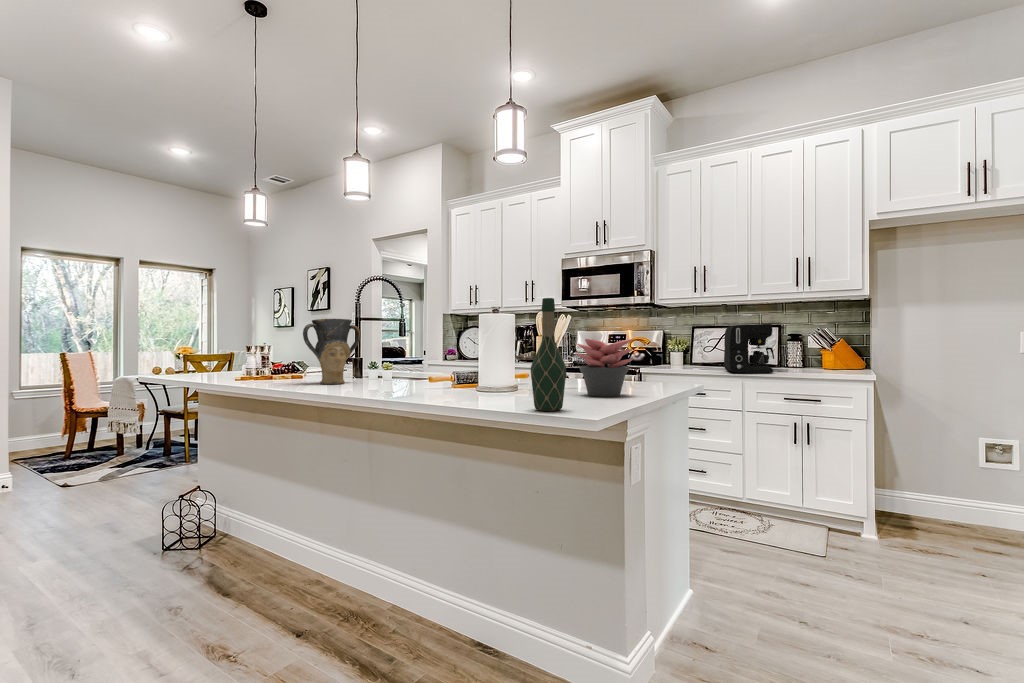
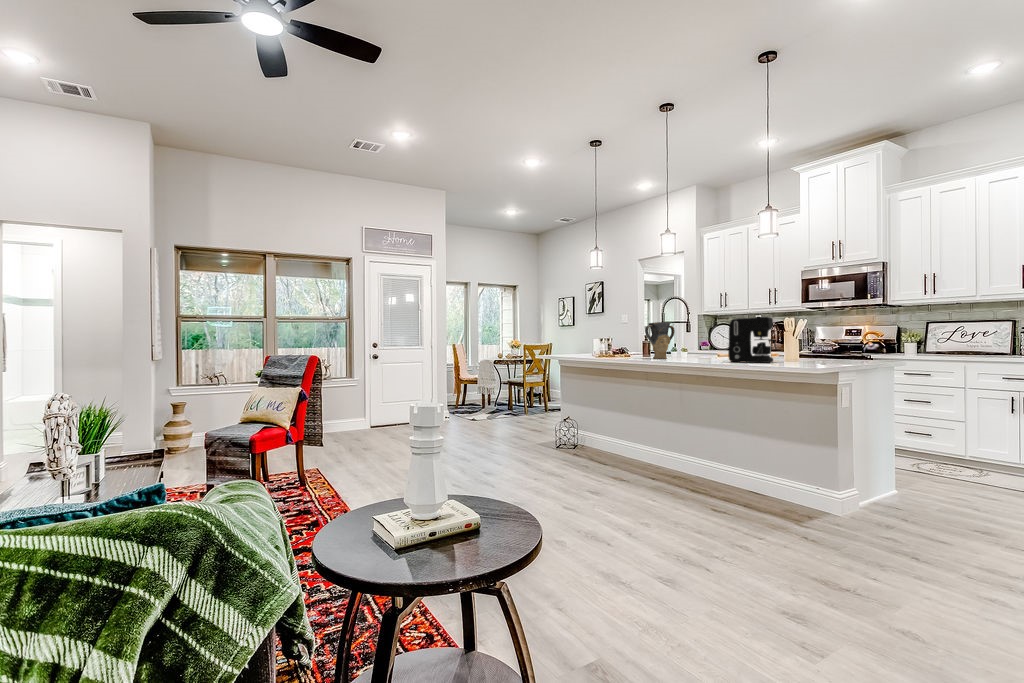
wine bottle: present [531,298,566,411] -> none [800,313,820,366]
coffee maker: present [724,324,774,373] -> present [728,317,776,363]
succulent plant: present [577,339,633,397] -> none [823,332,861,364]

